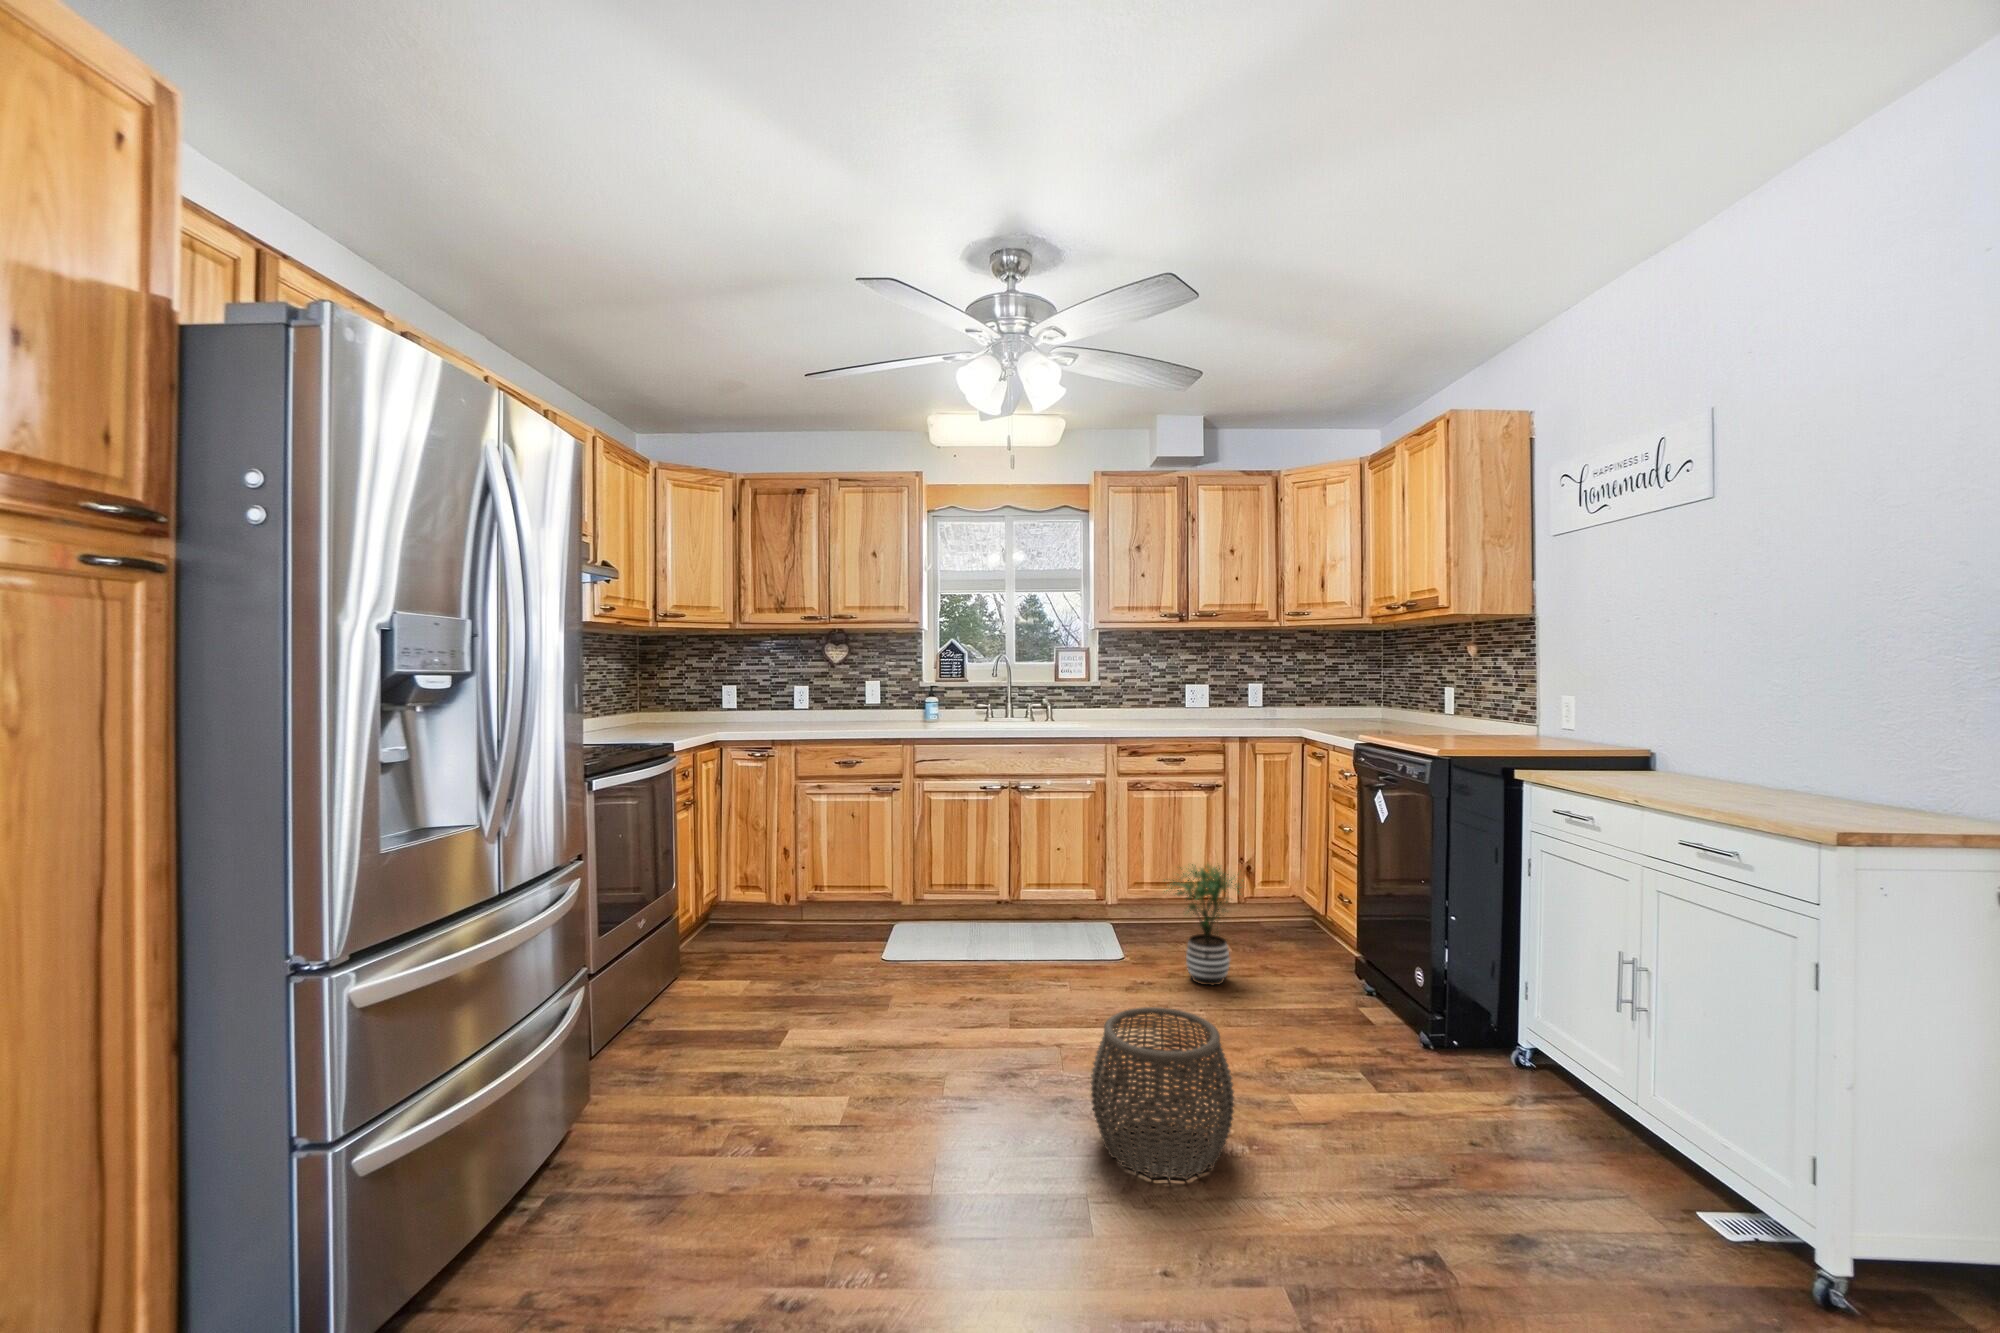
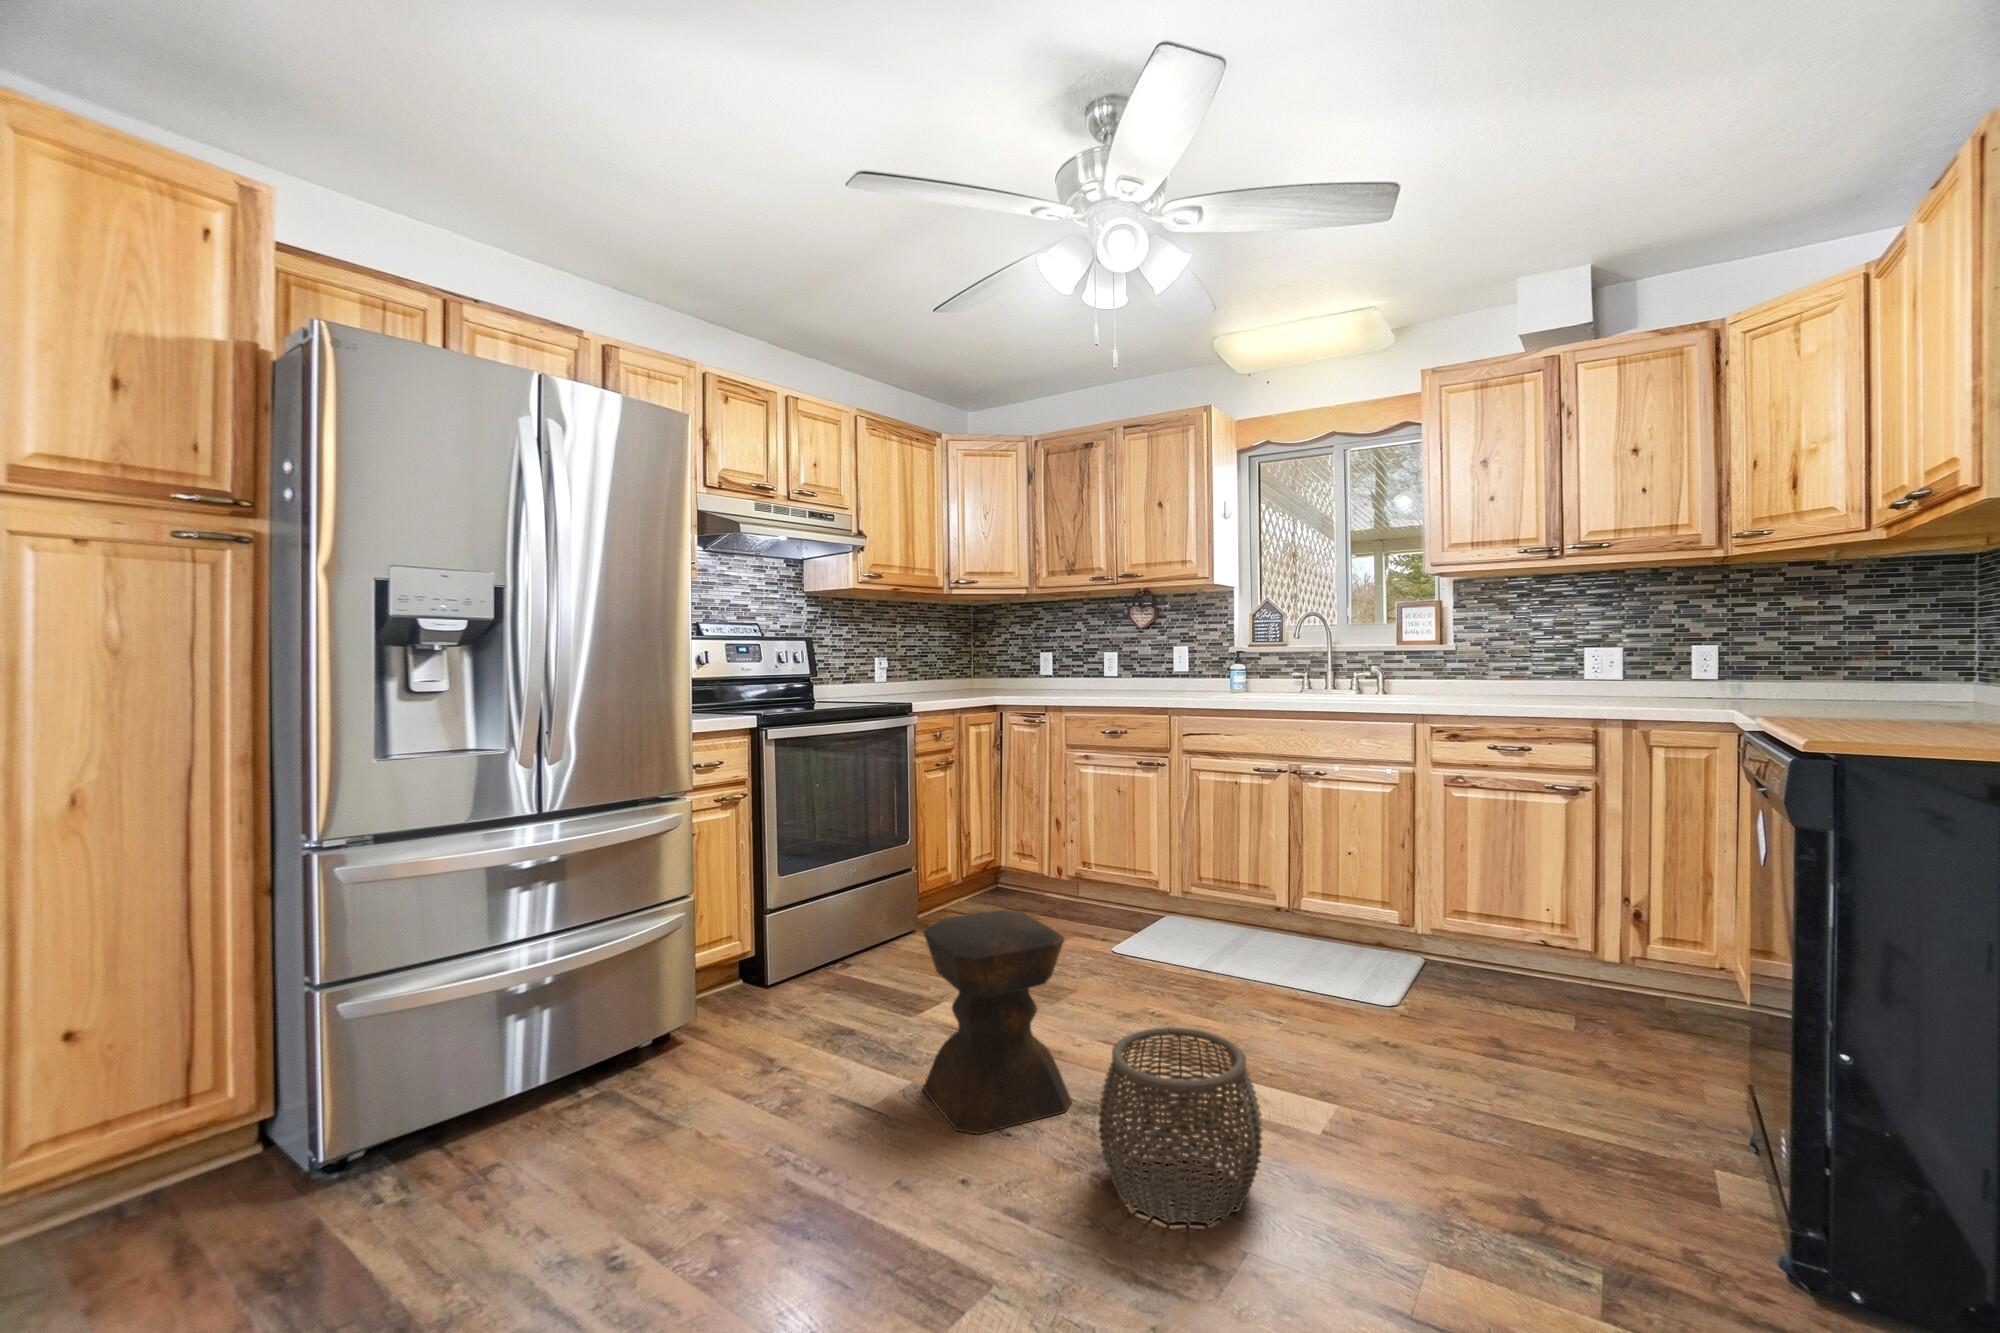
potted plant: present [1164,864,1243,985] -> none [1409,883,1533,1049]
stool: none [854,933,1006,1164] -> present [923,910,1072,1134]

